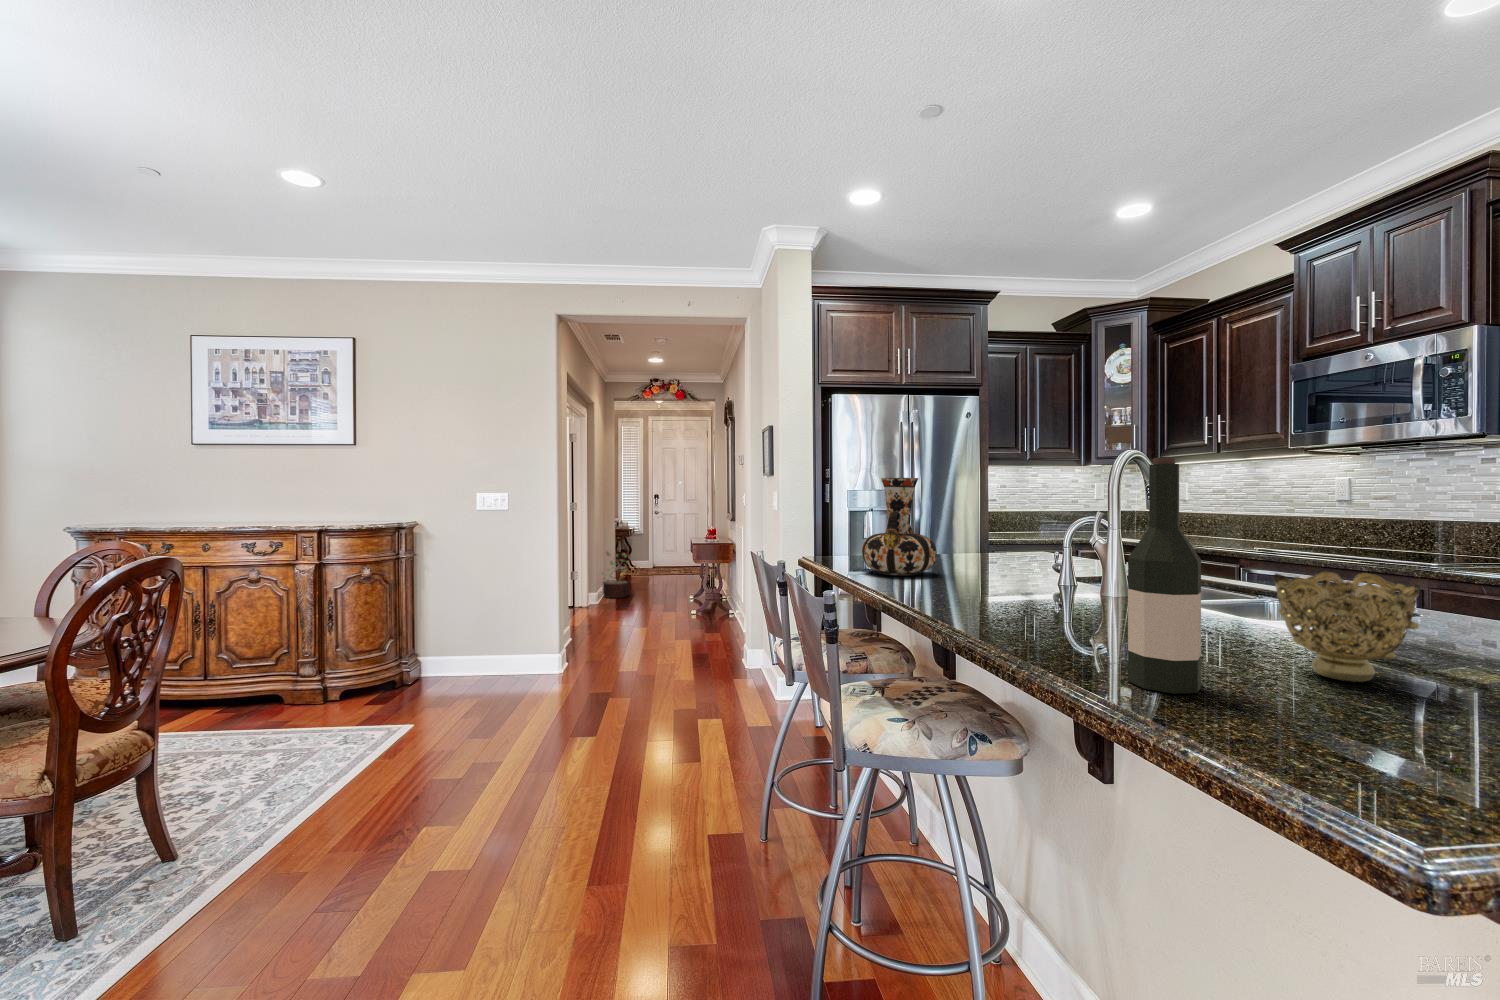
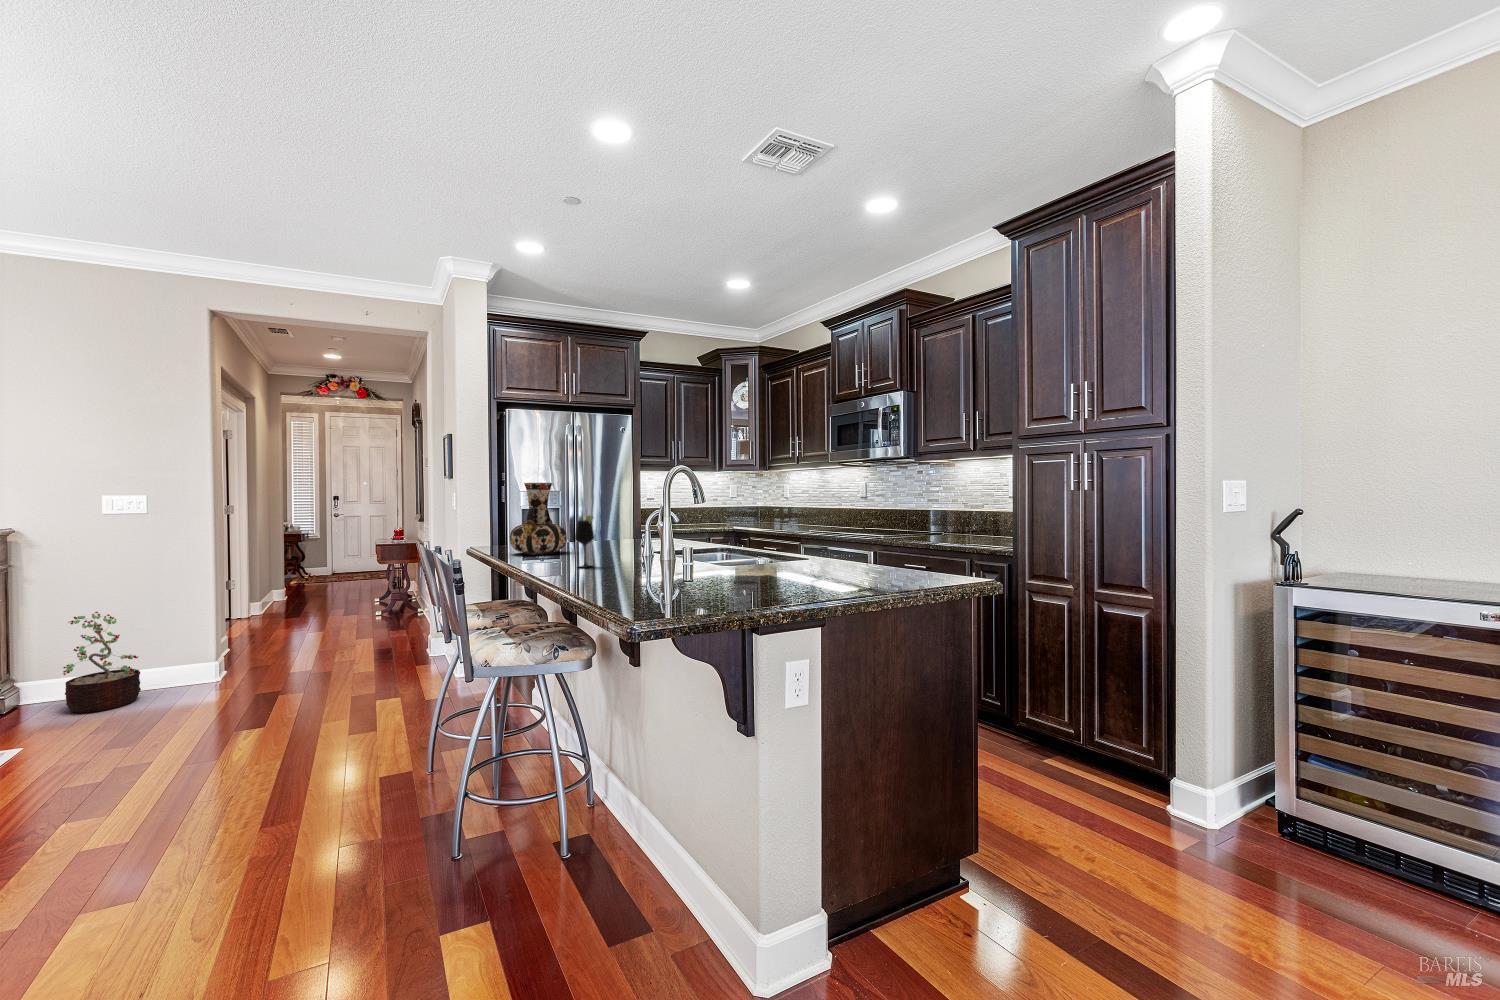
wine bottle: present [1128,458,1201,694] -> none [604,477,638,594]
wine glass: none [984,517,1018,608] -> present [575,515,594,568]
decorative plant: present [602,552,630,598] -> present [63,612,141,713]
decorative bowl: present [1273,571,1421,682] -> none [686,532,739,583]

